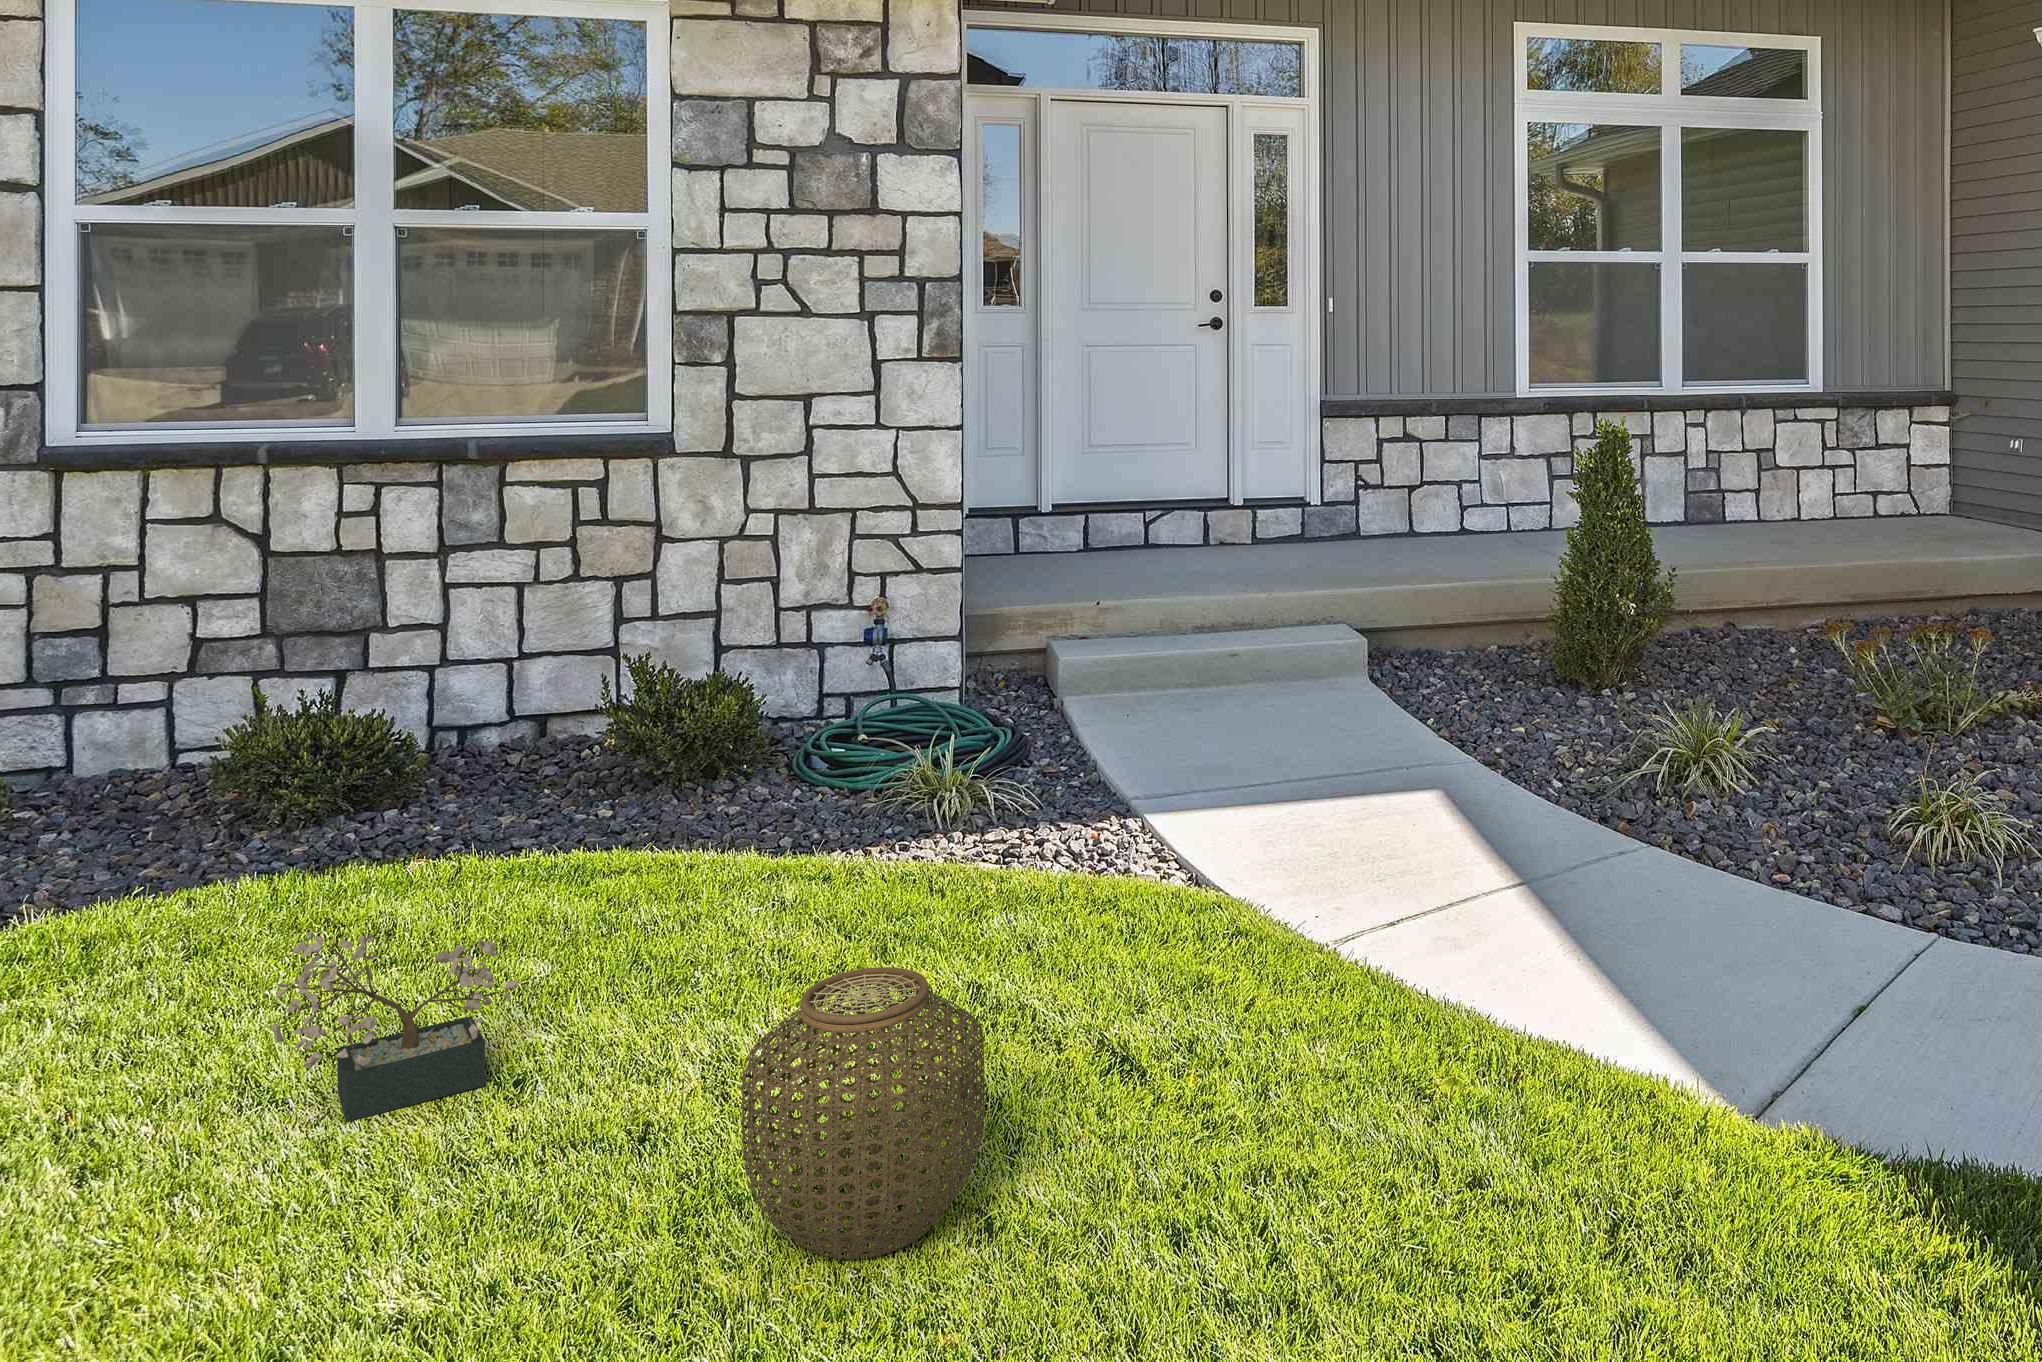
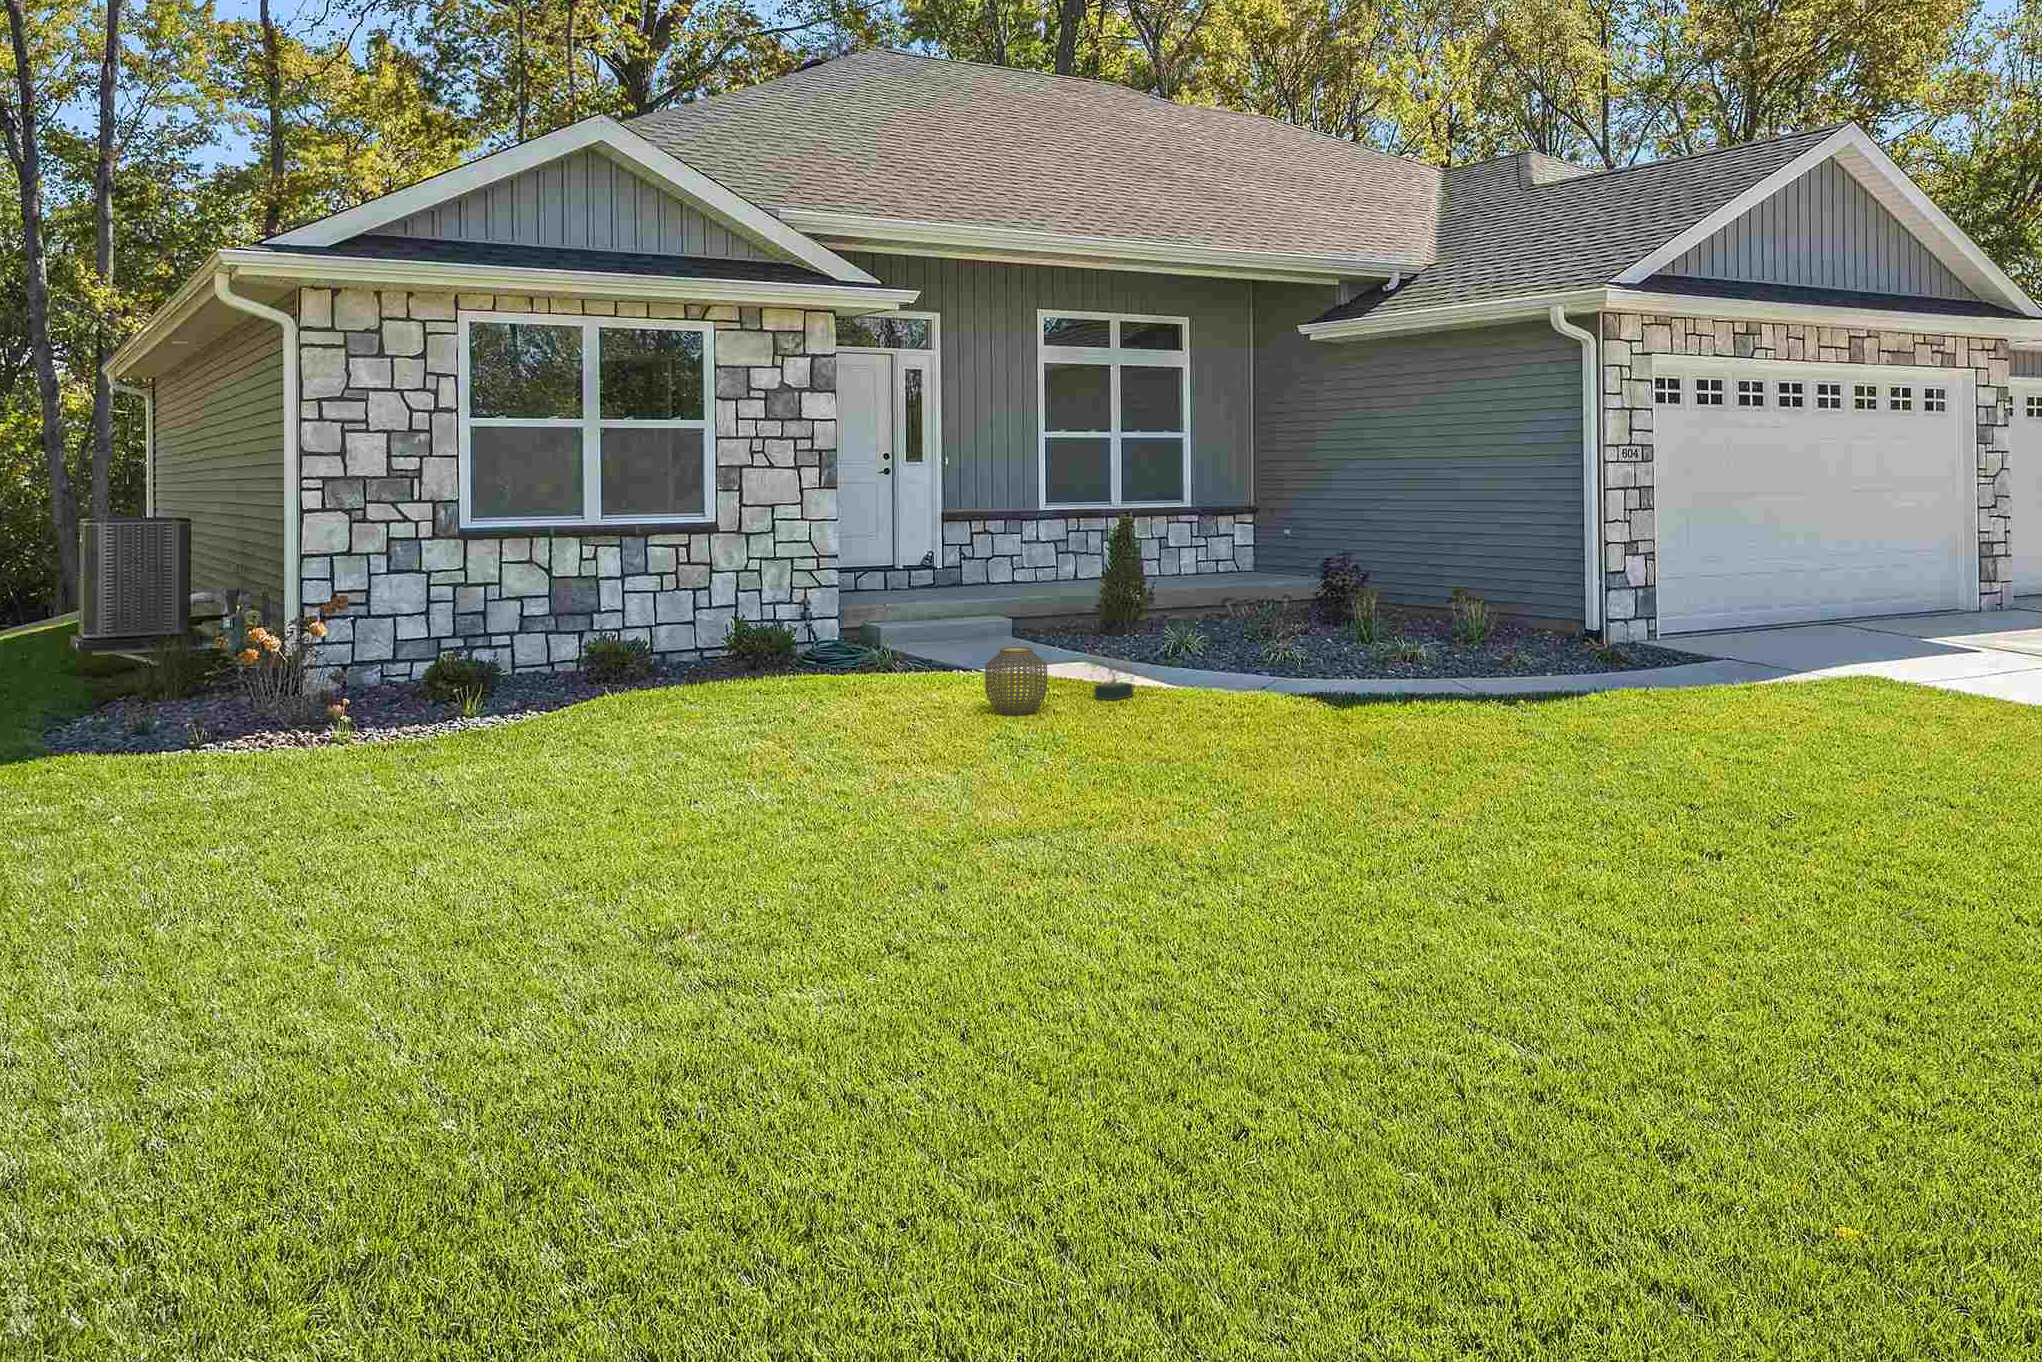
decorative plant: present [271,932,518,1122] -> present [1090,650,1133,701]

